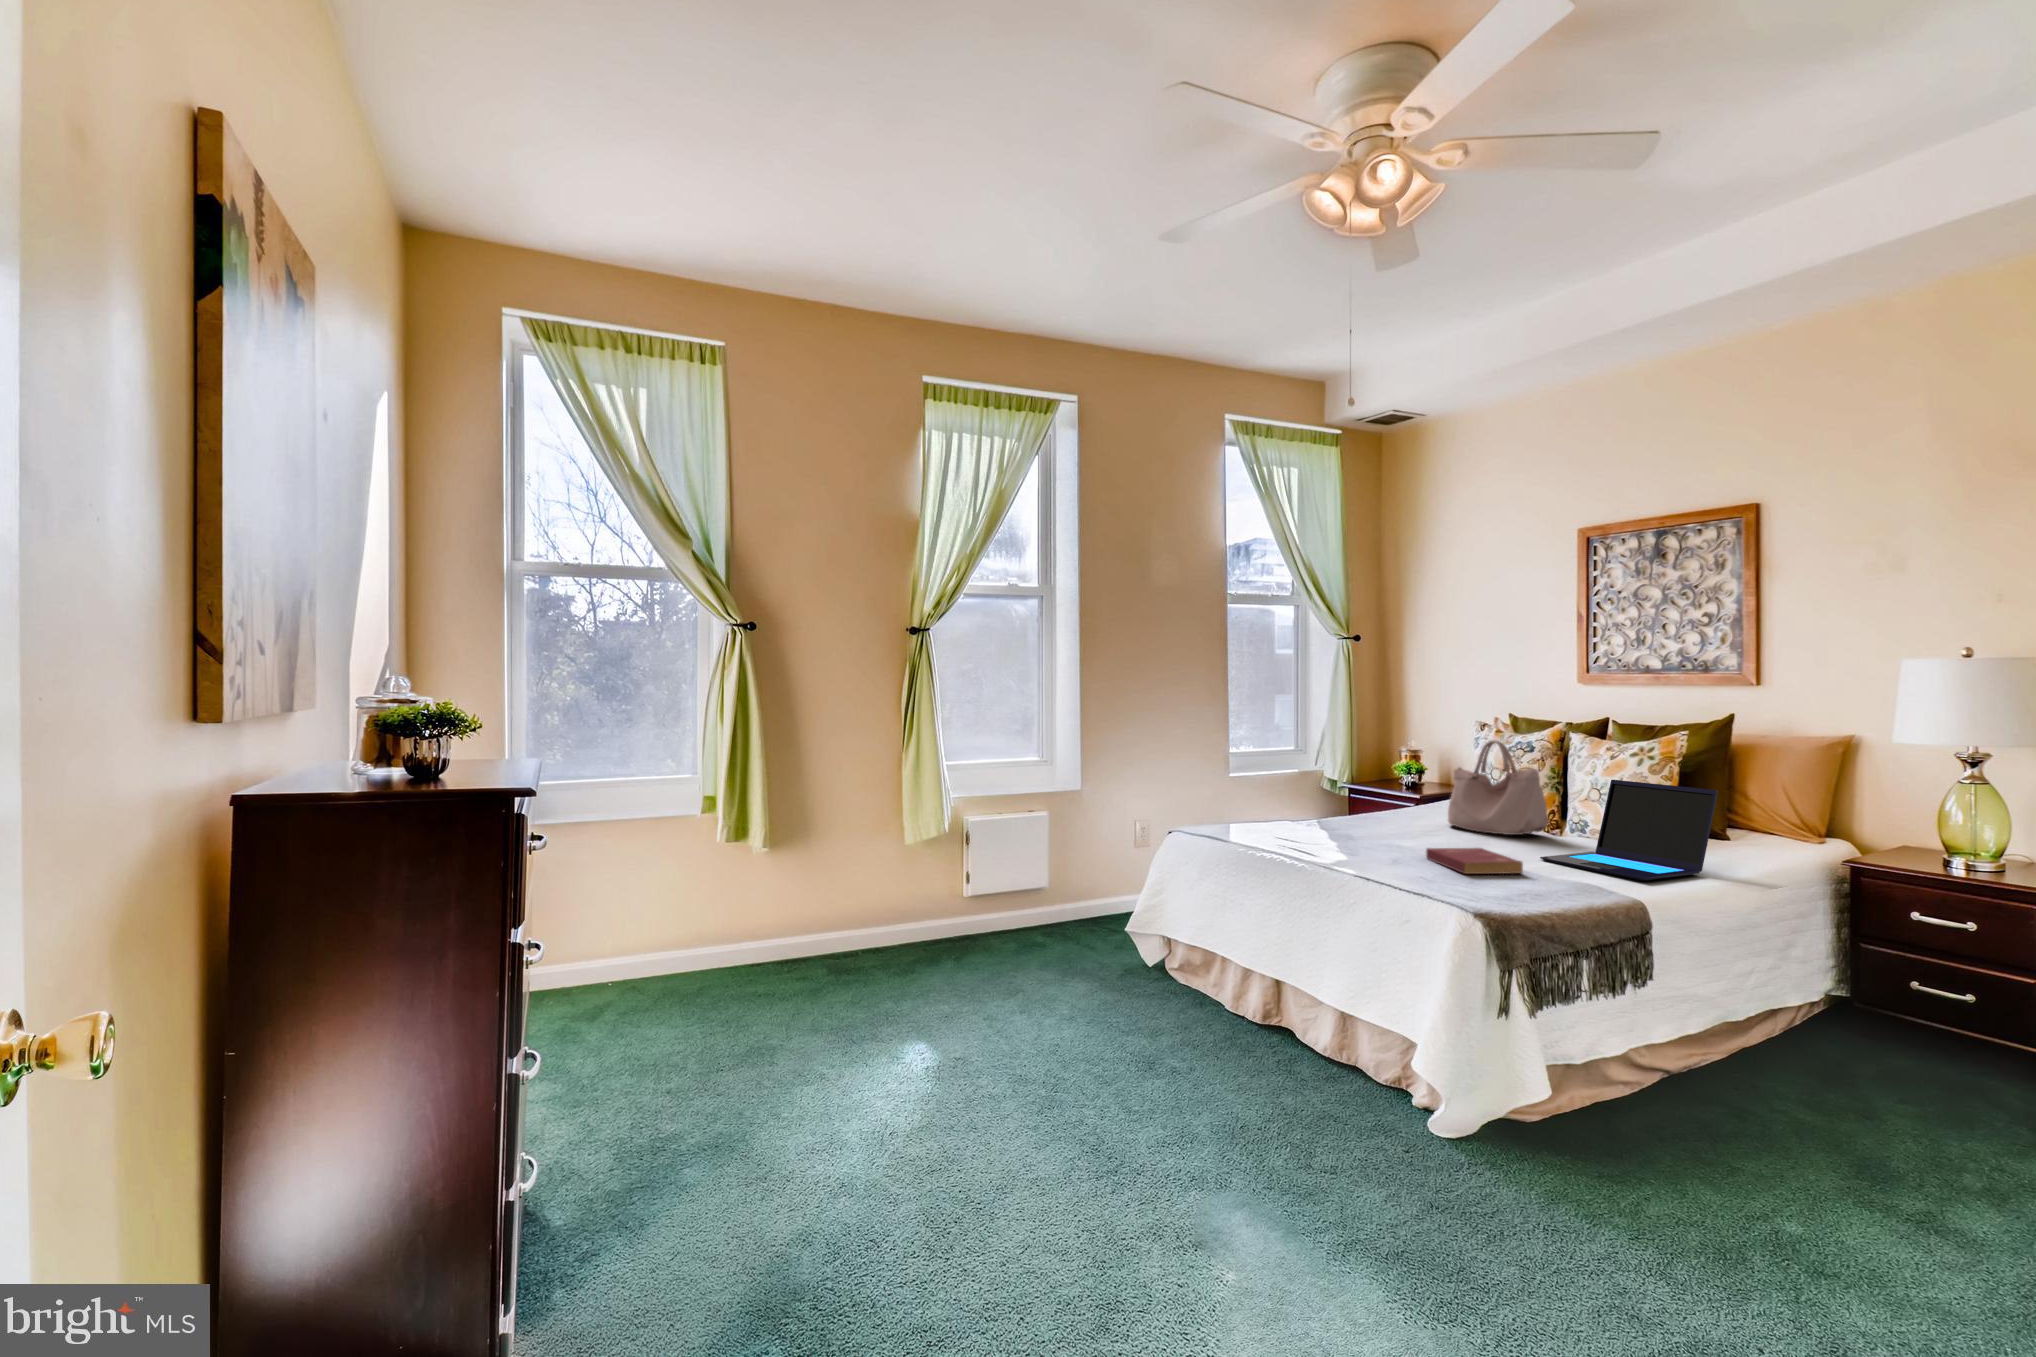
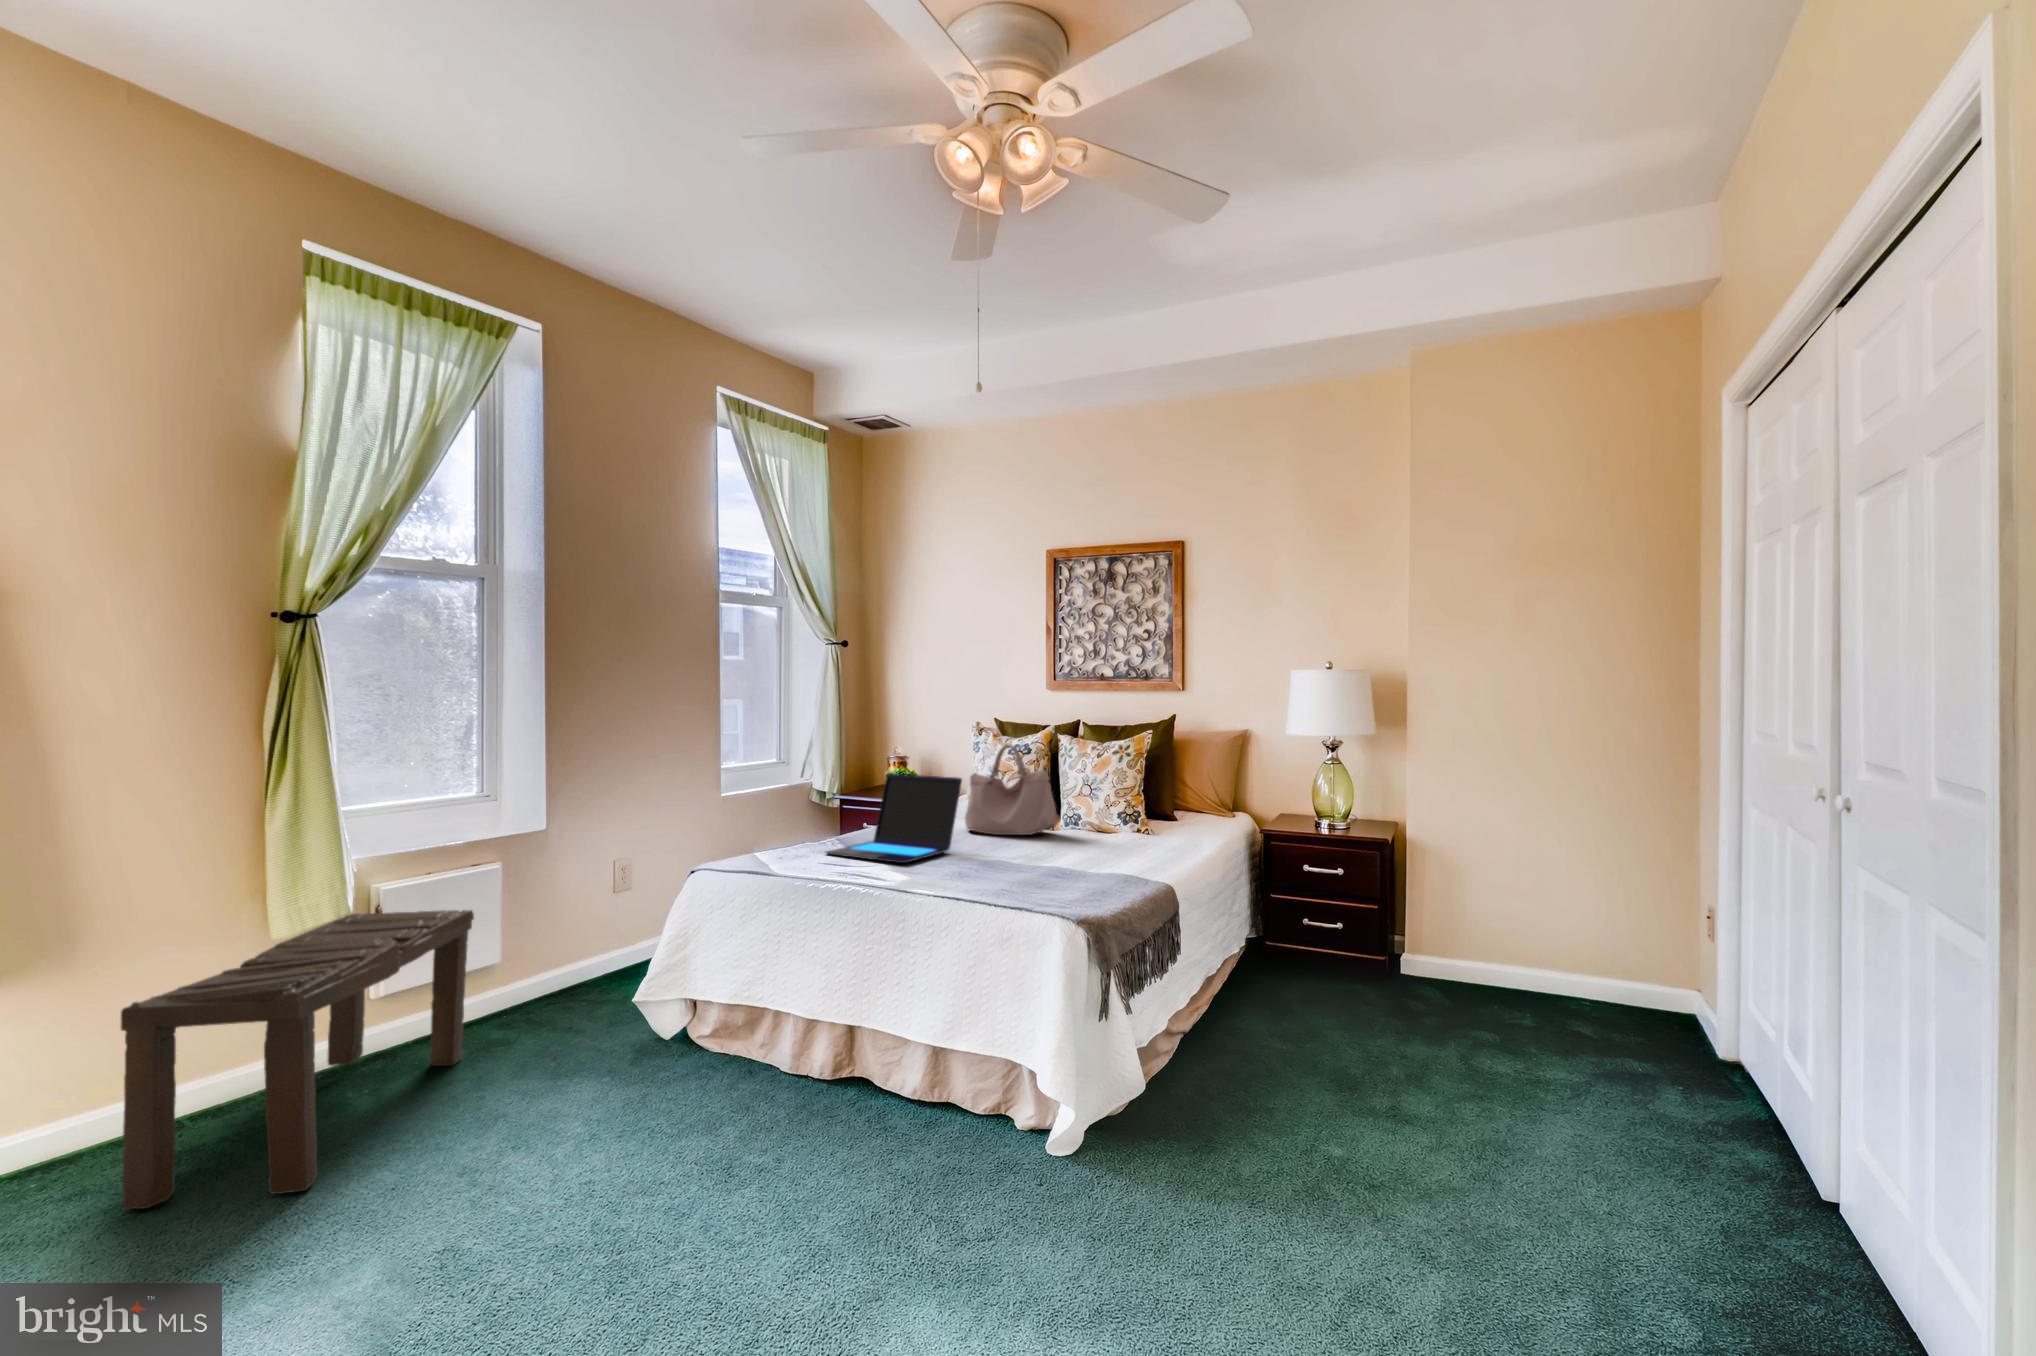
laptop: present [1540,780,1718,881] -> present [826,774,962,863]
bench: none [818,837,1020,1007] -> present [121,910,474,1209]
book: present [1426,848,1523,874] -> none [980,851,1073,880]

